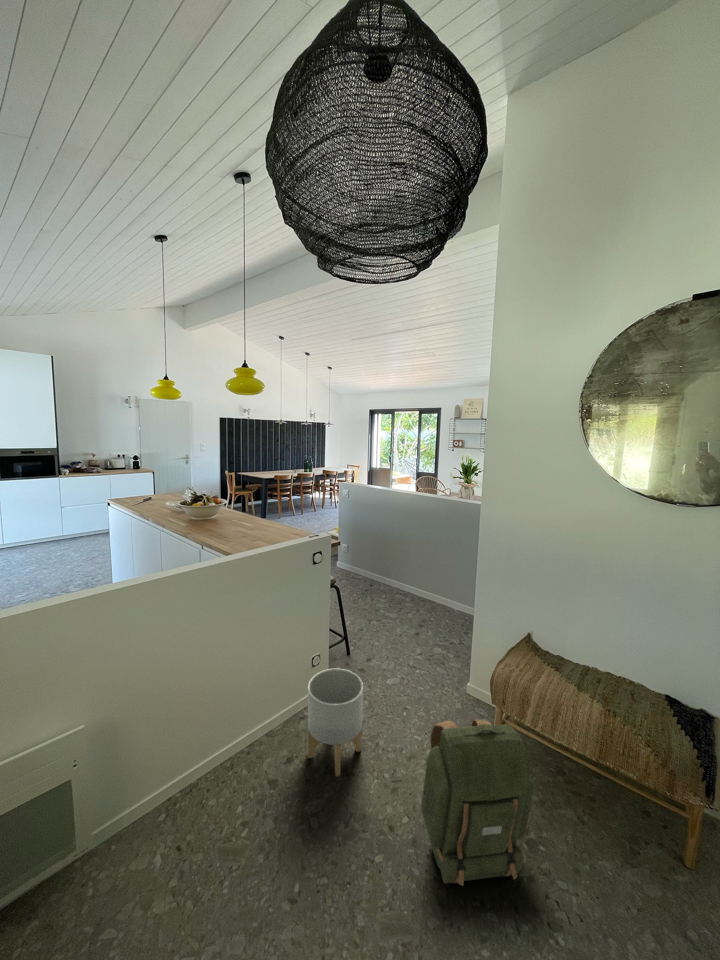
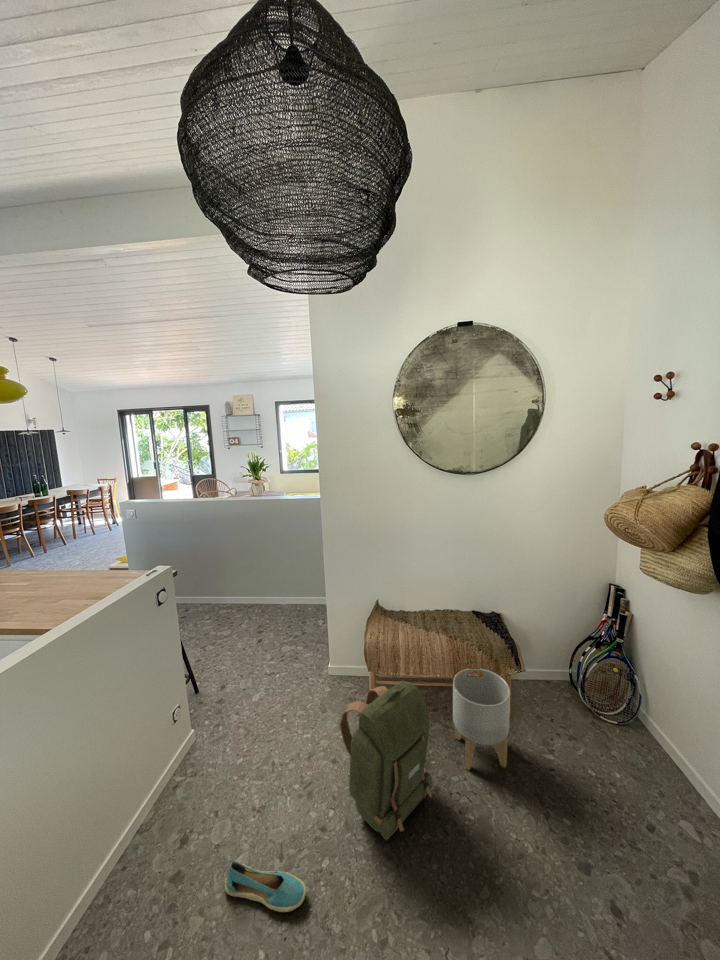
planter: present [307,669,363,776] -> present [453,669,510,770]
shoe: none [297,796,352,873] -> present [225,861,306,912]

